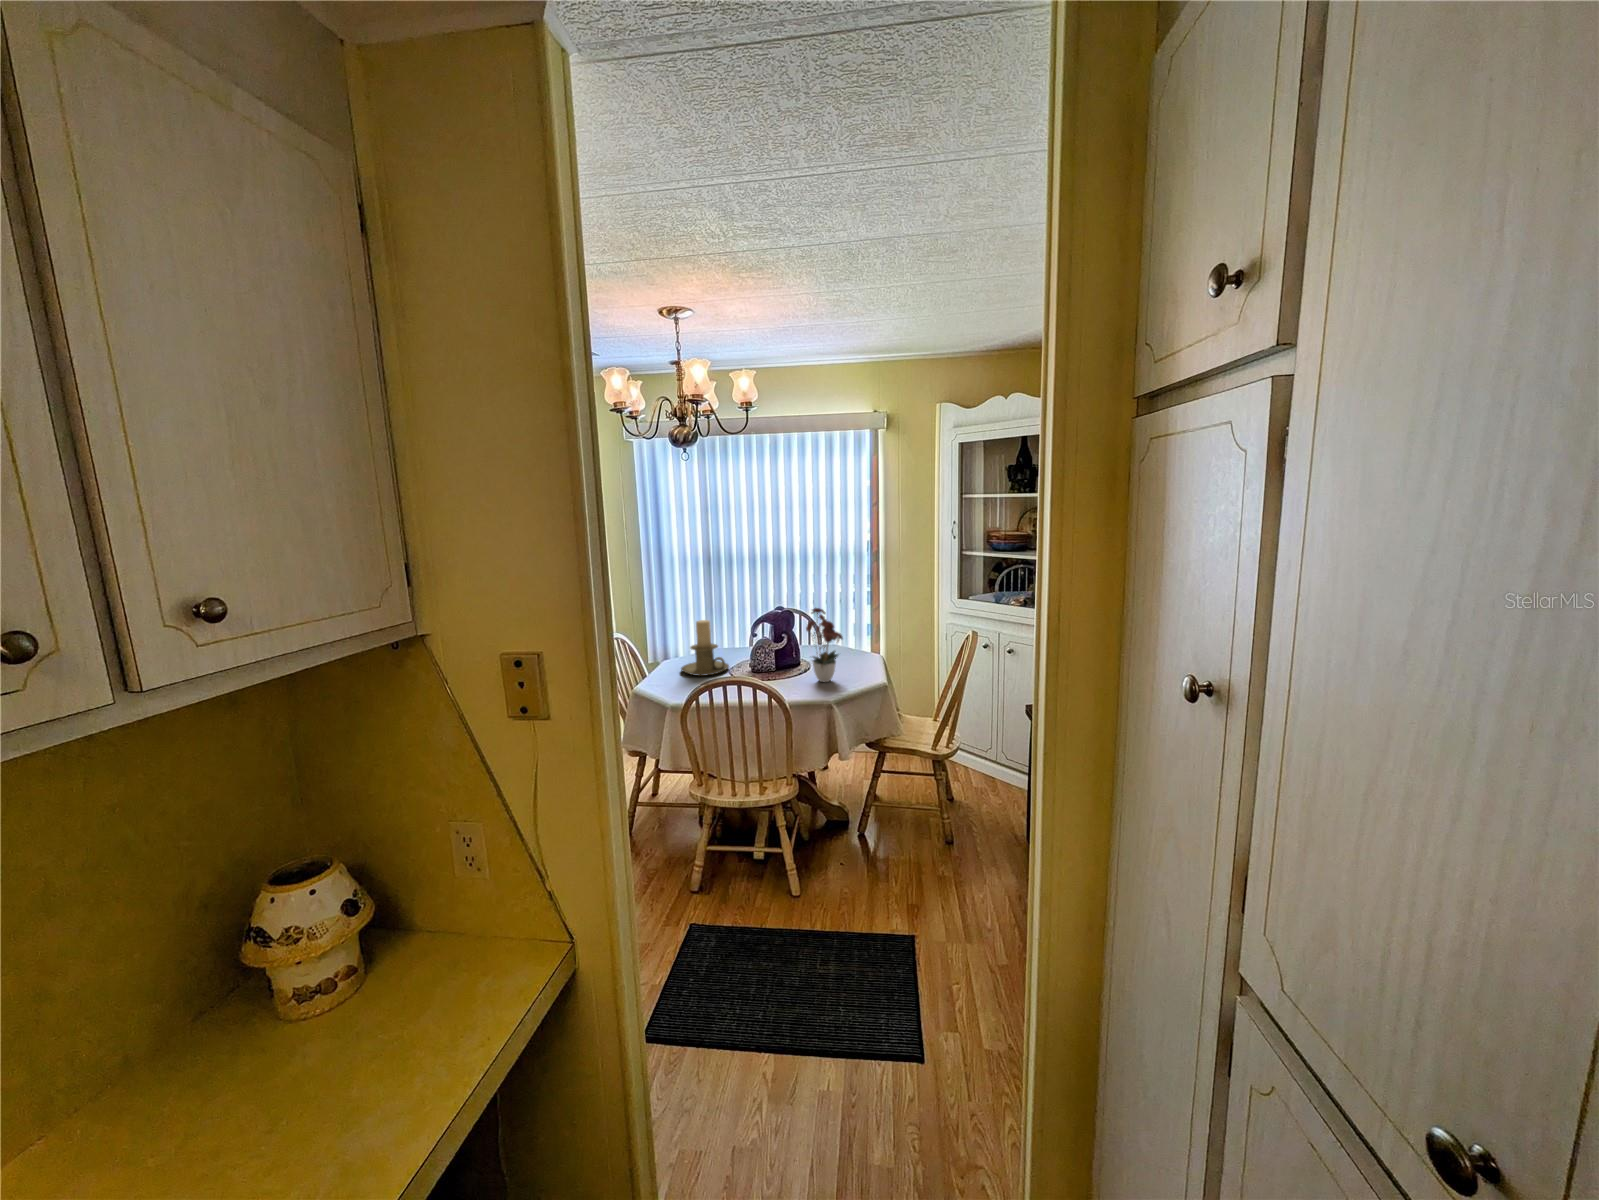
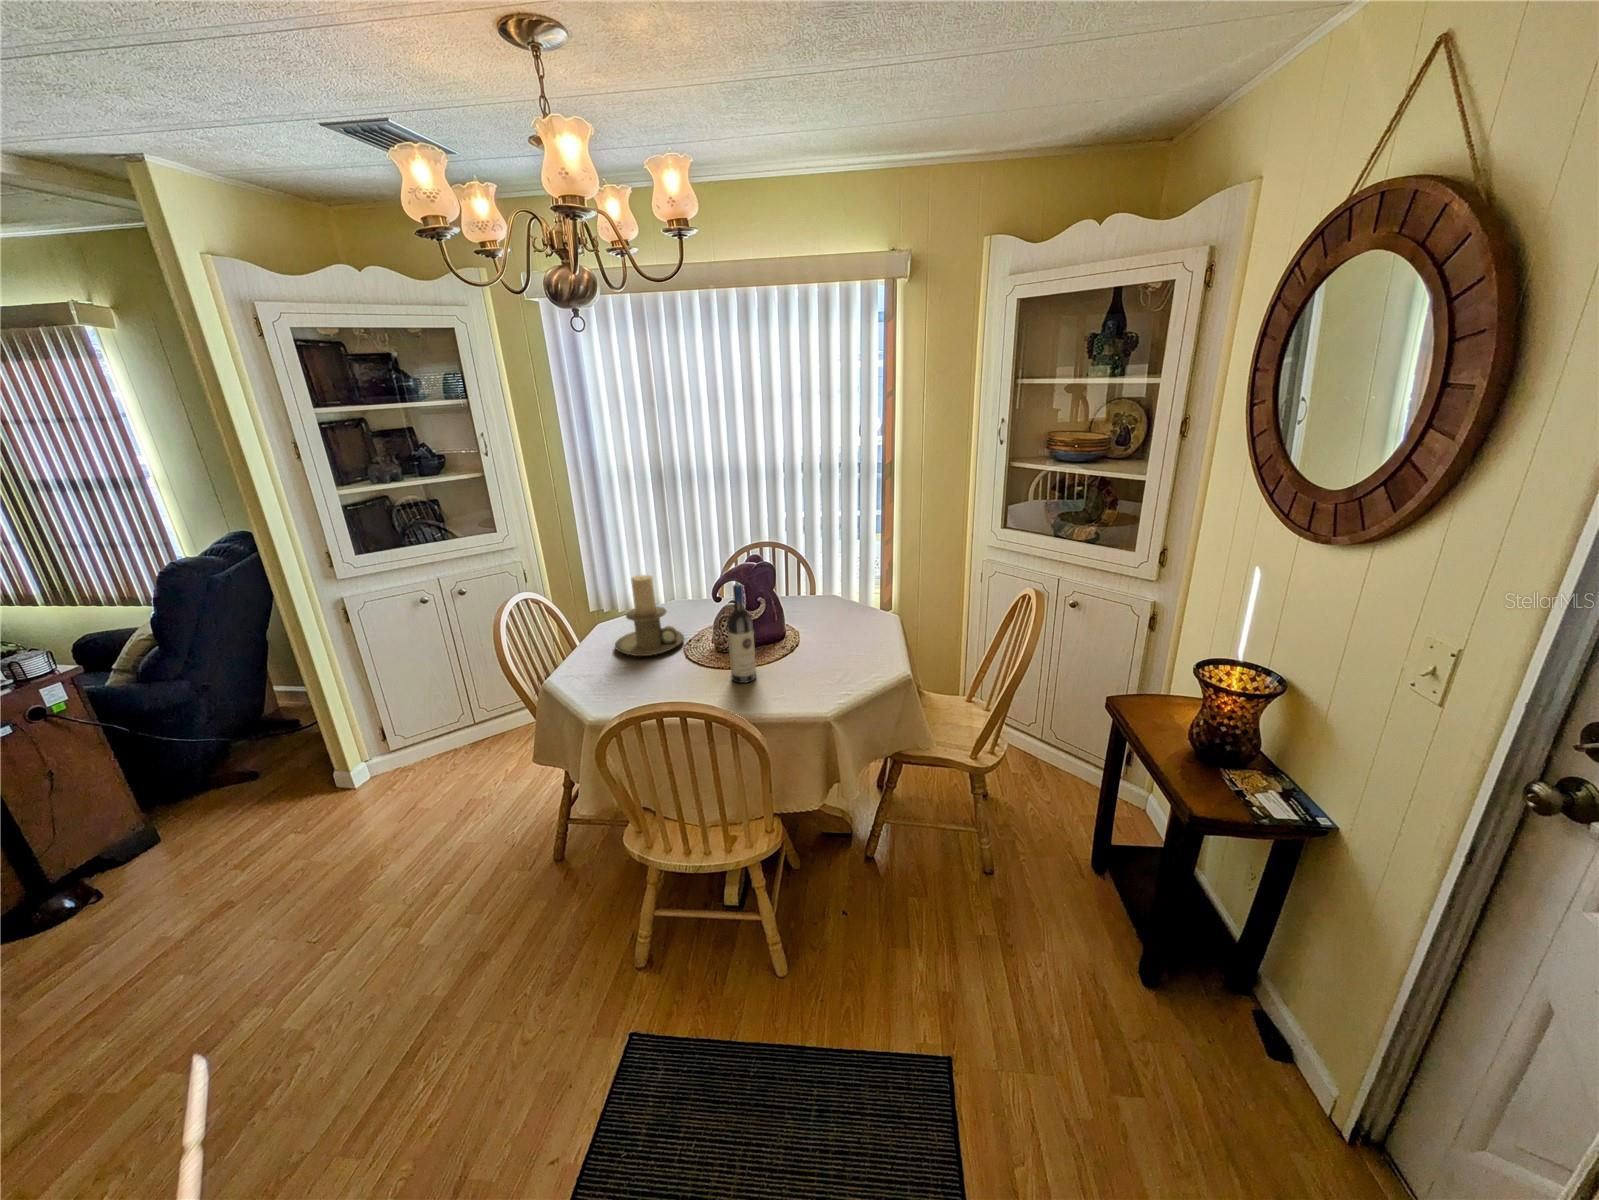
flower arrangement: present [806,608,843,682] -> none [786,556,851,669]
wine bottle: none [764,620,782,689] -> present [727,584,756,683]

